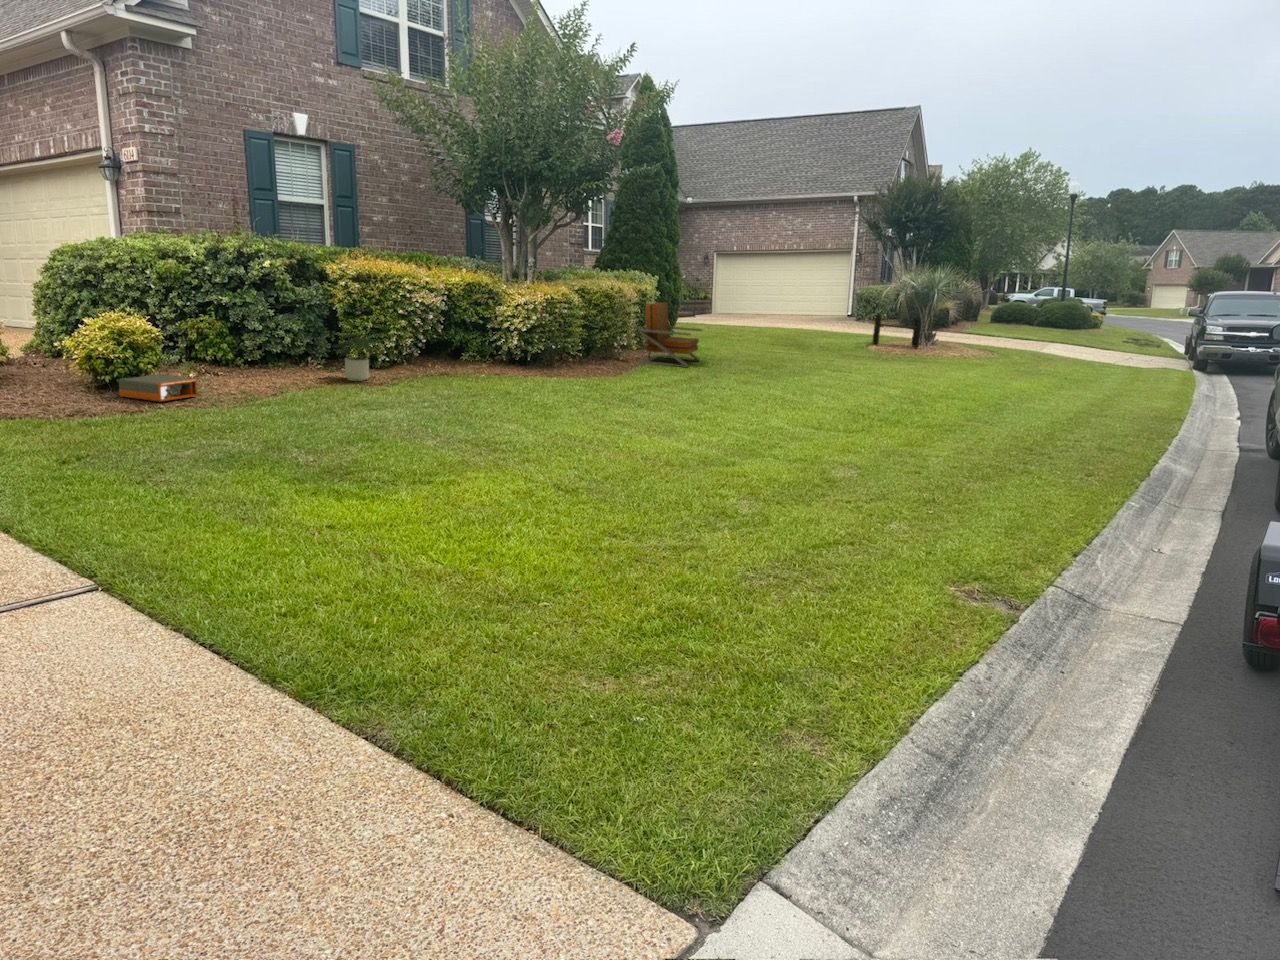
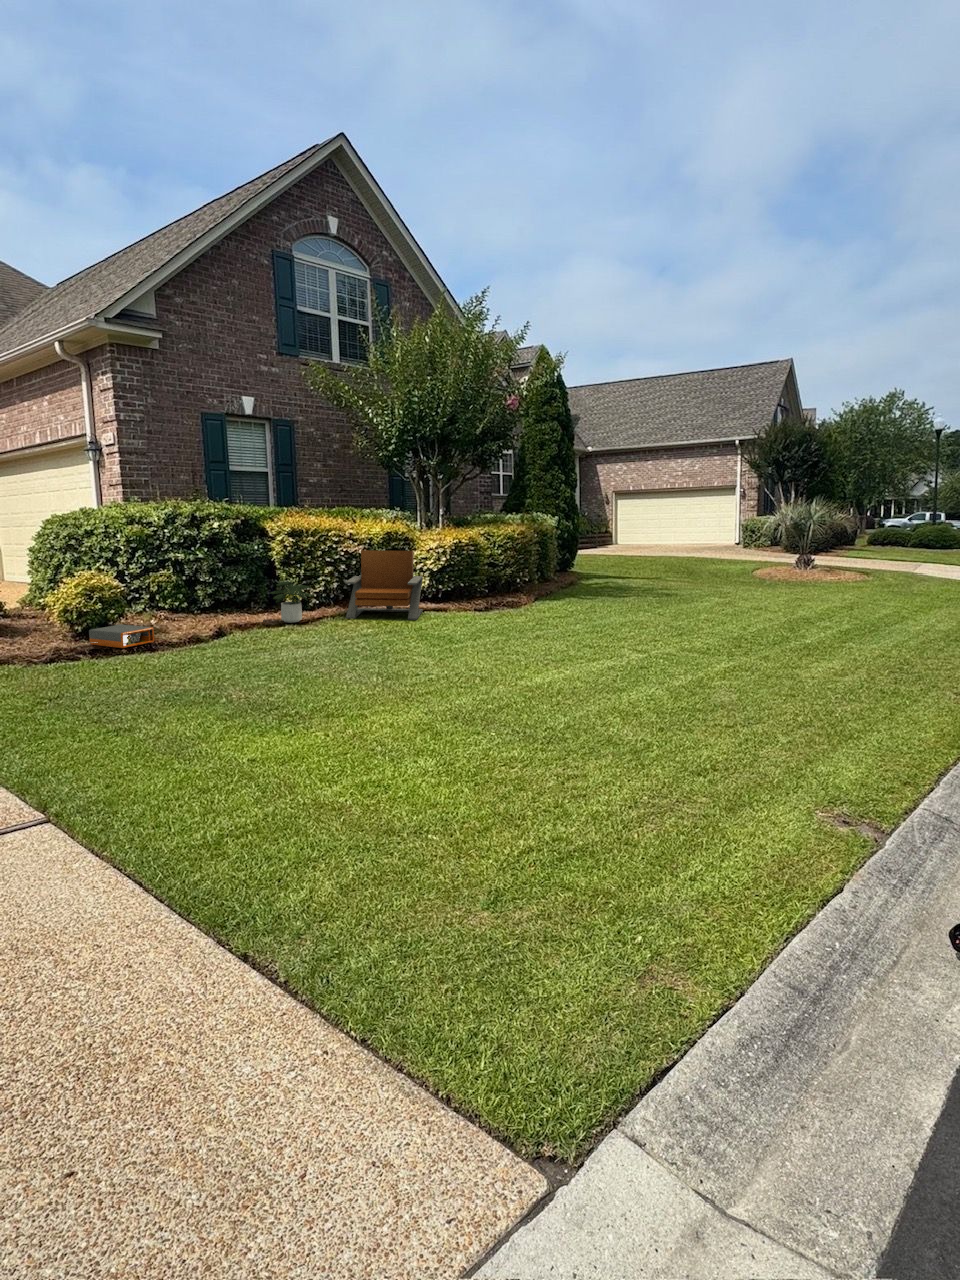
lounge chair: present [638,302,702,368] -> present [345,550,423,620]
bench: present [872,313,922,349] -> none [762,540,808,571]

